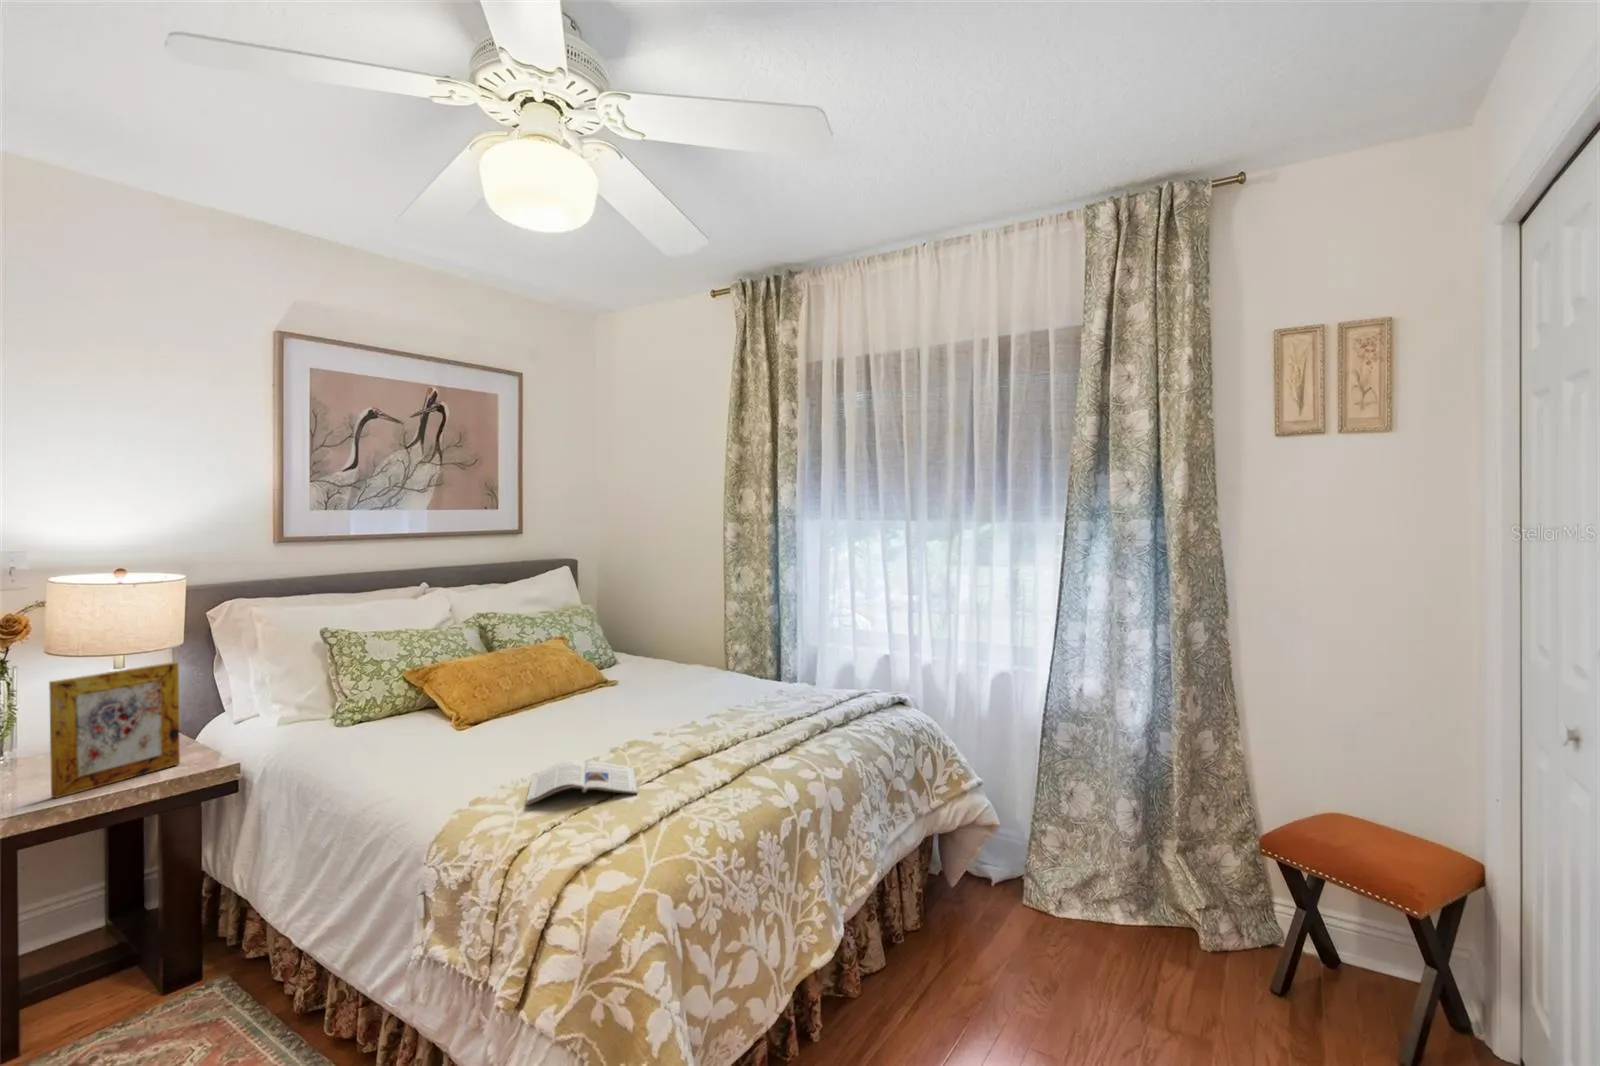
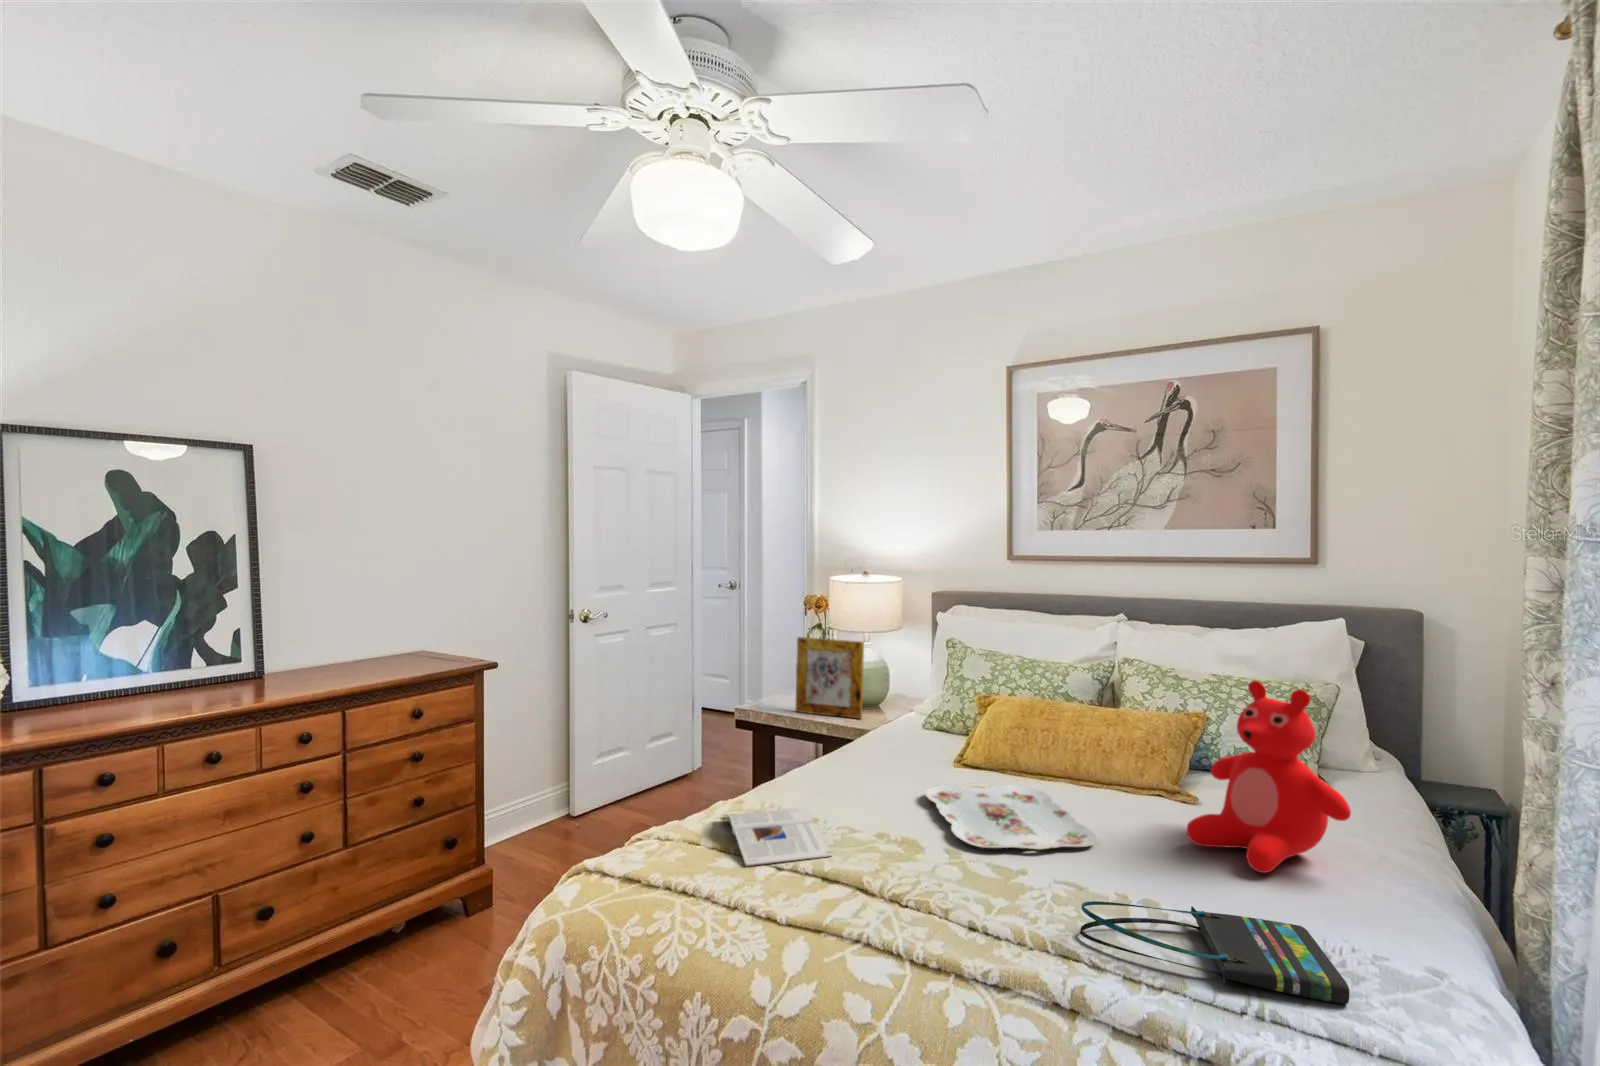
teddy bear: none [644,593,716,690] -> present [1186,681,1351,873]
tote bag: none [749,686,815,721] -> present [1080,901,1350,1004]
serving tray: none [532,703,663,732] -> present [925,783,1096,849]

